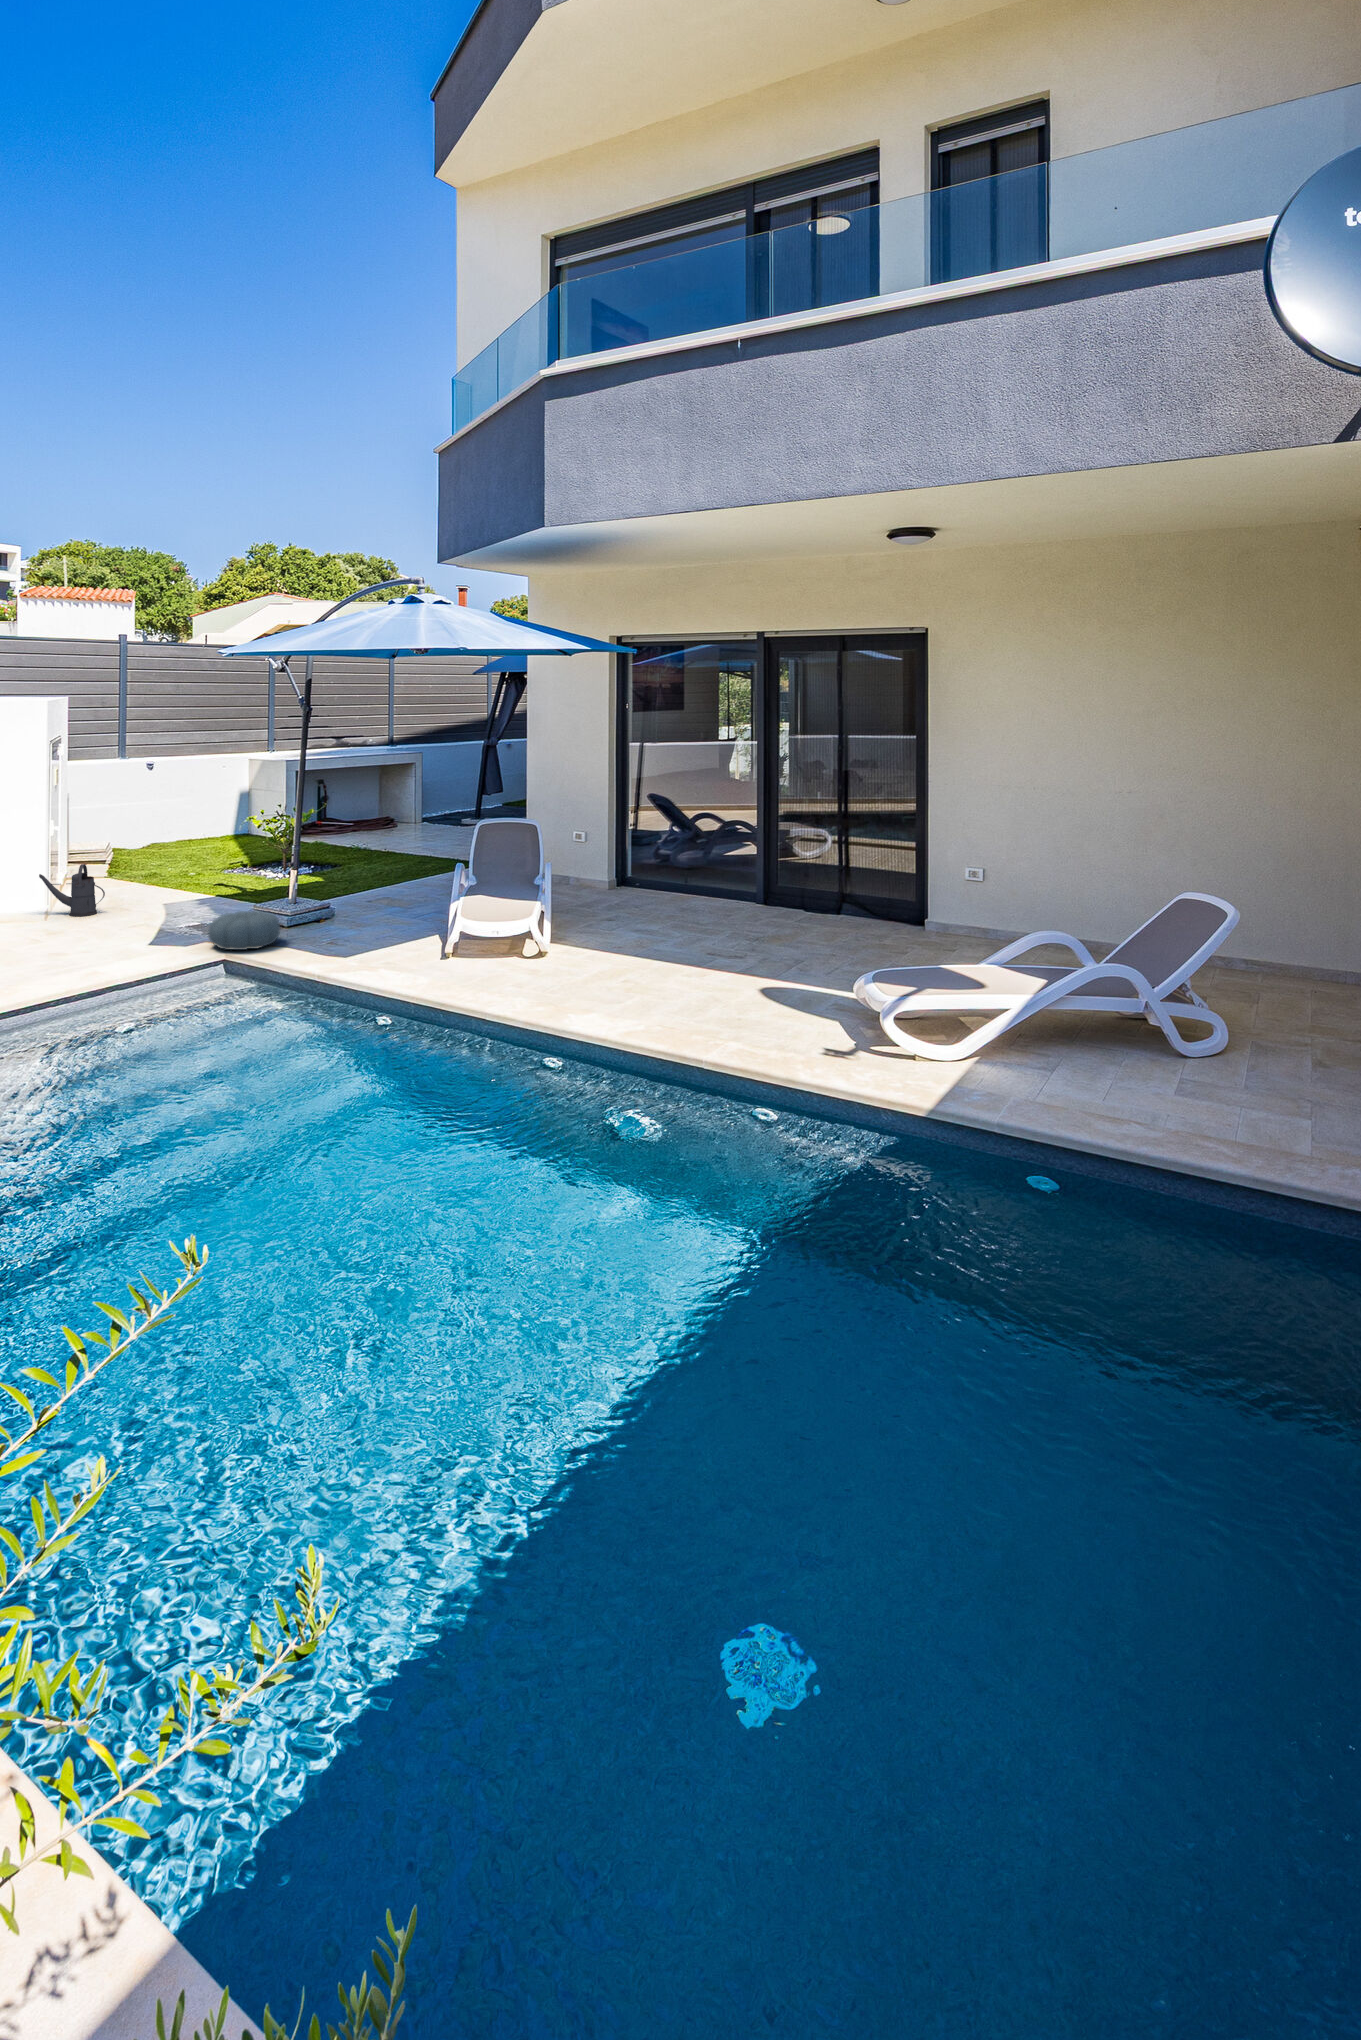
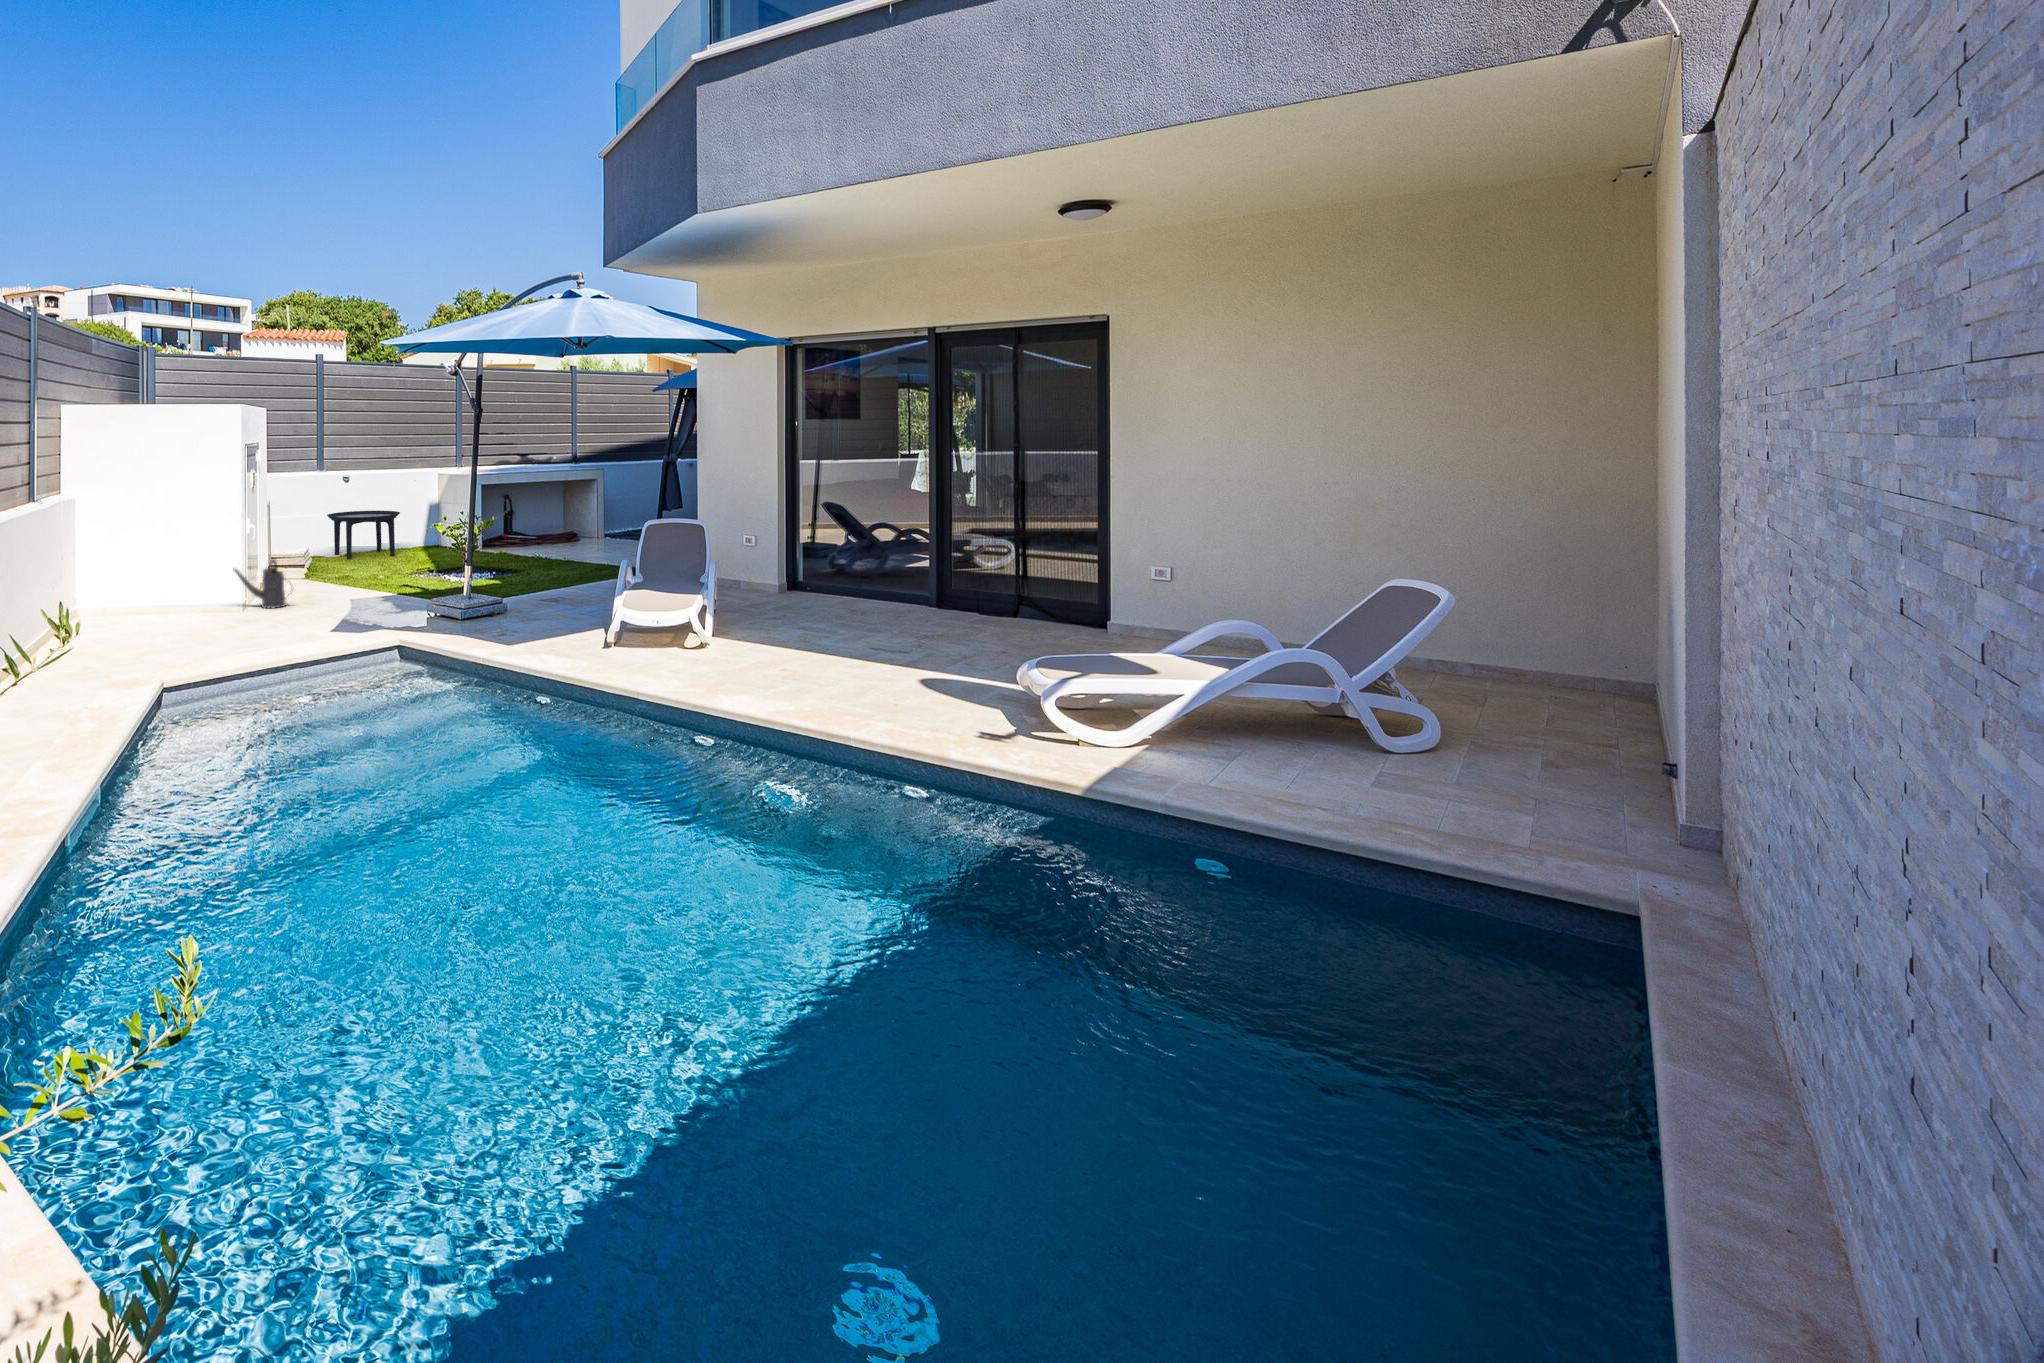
round table: none [132,800,211,853] -> present [327,511,400,559]
pouf: present [208,910,280,950] -> none [383,601,451,638]

